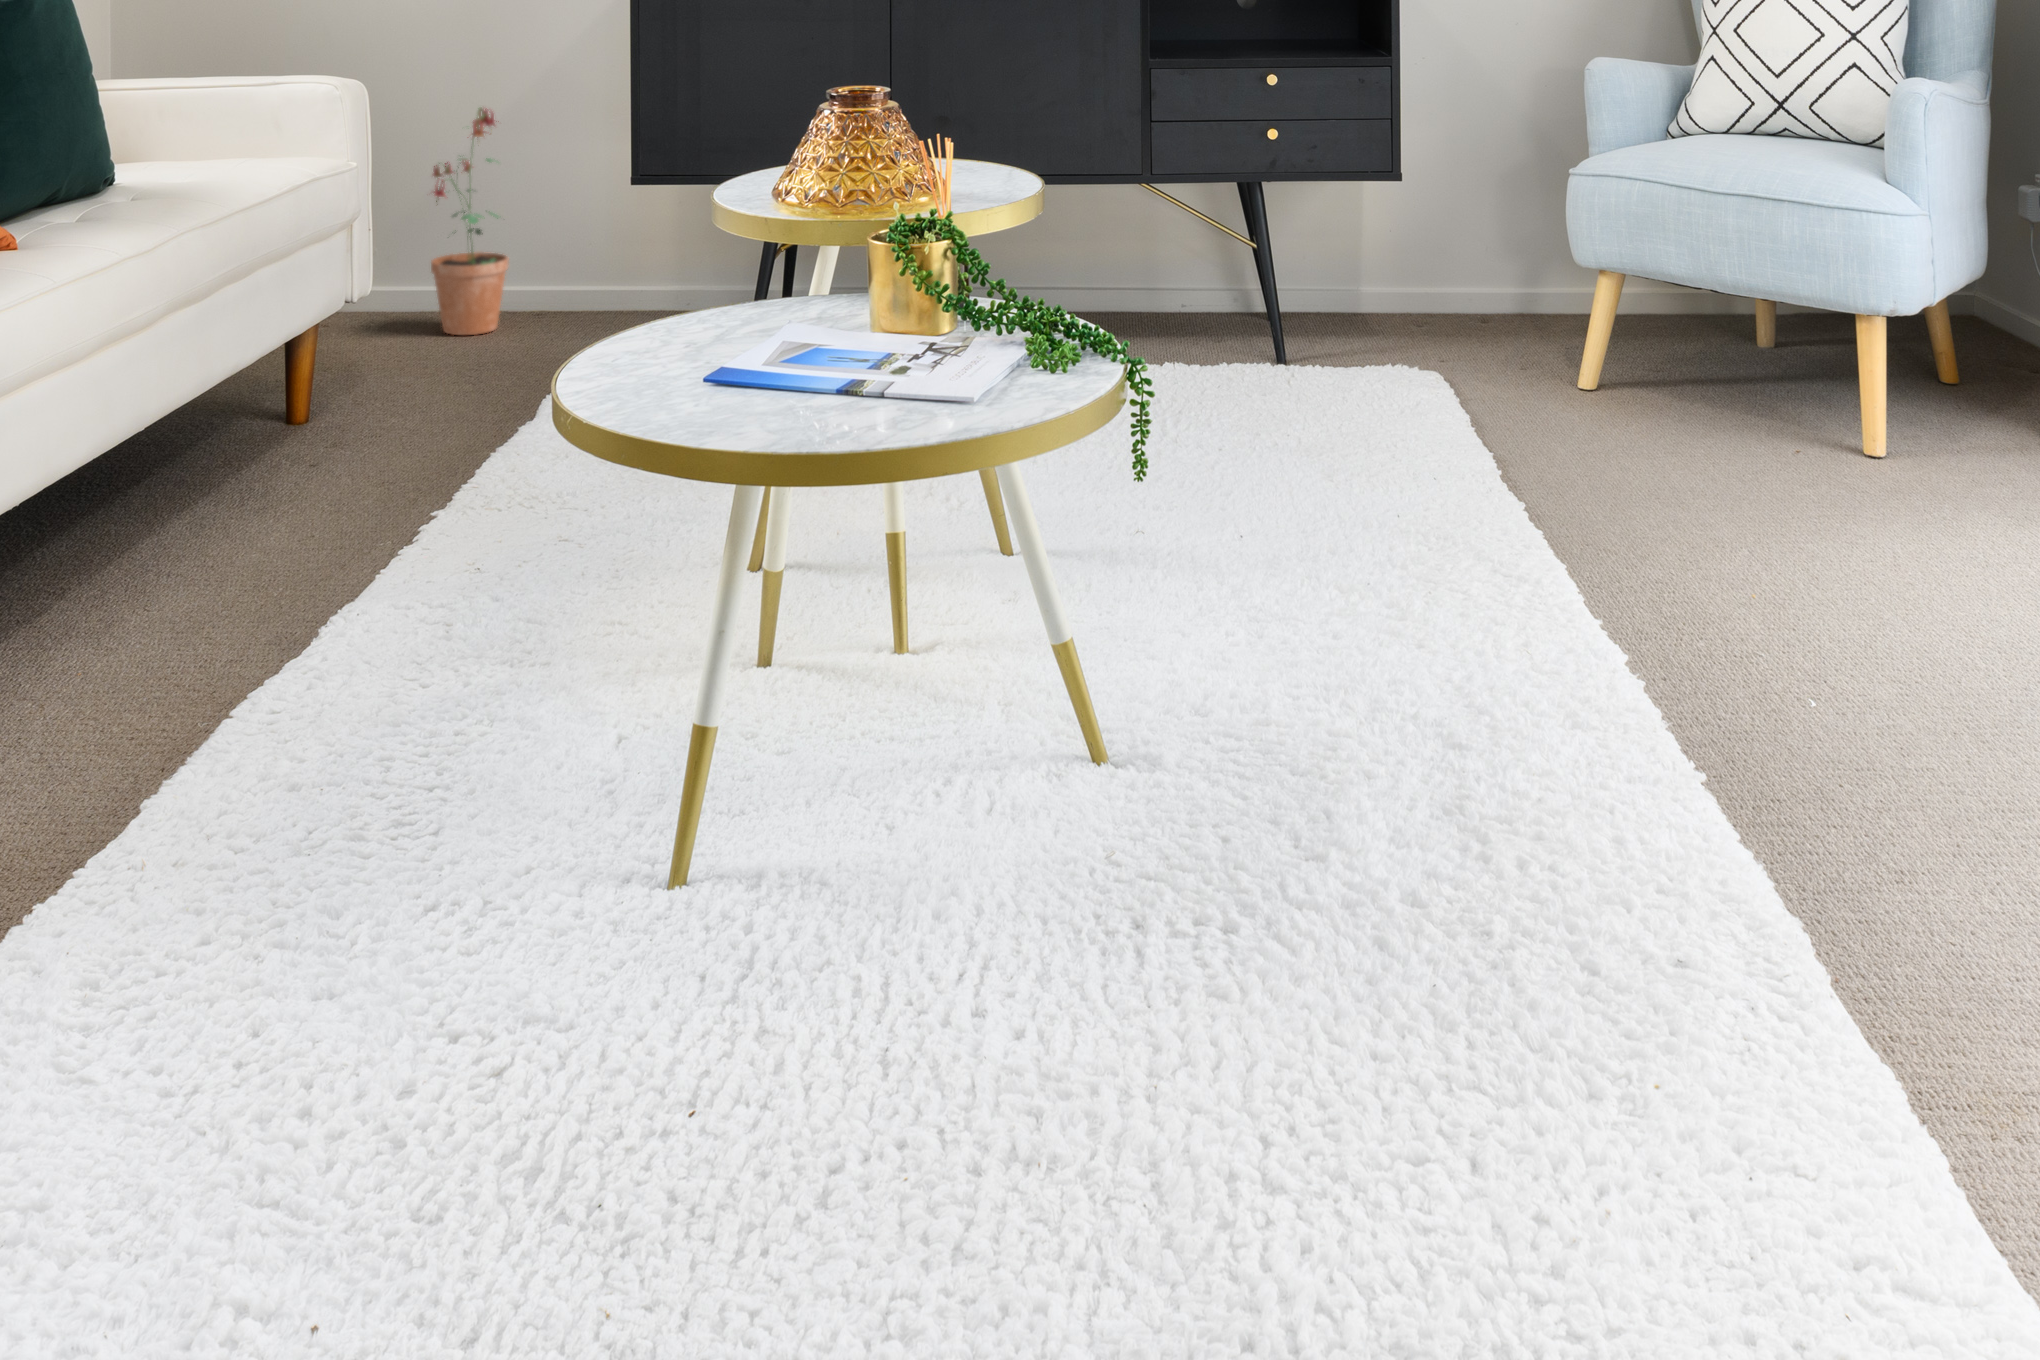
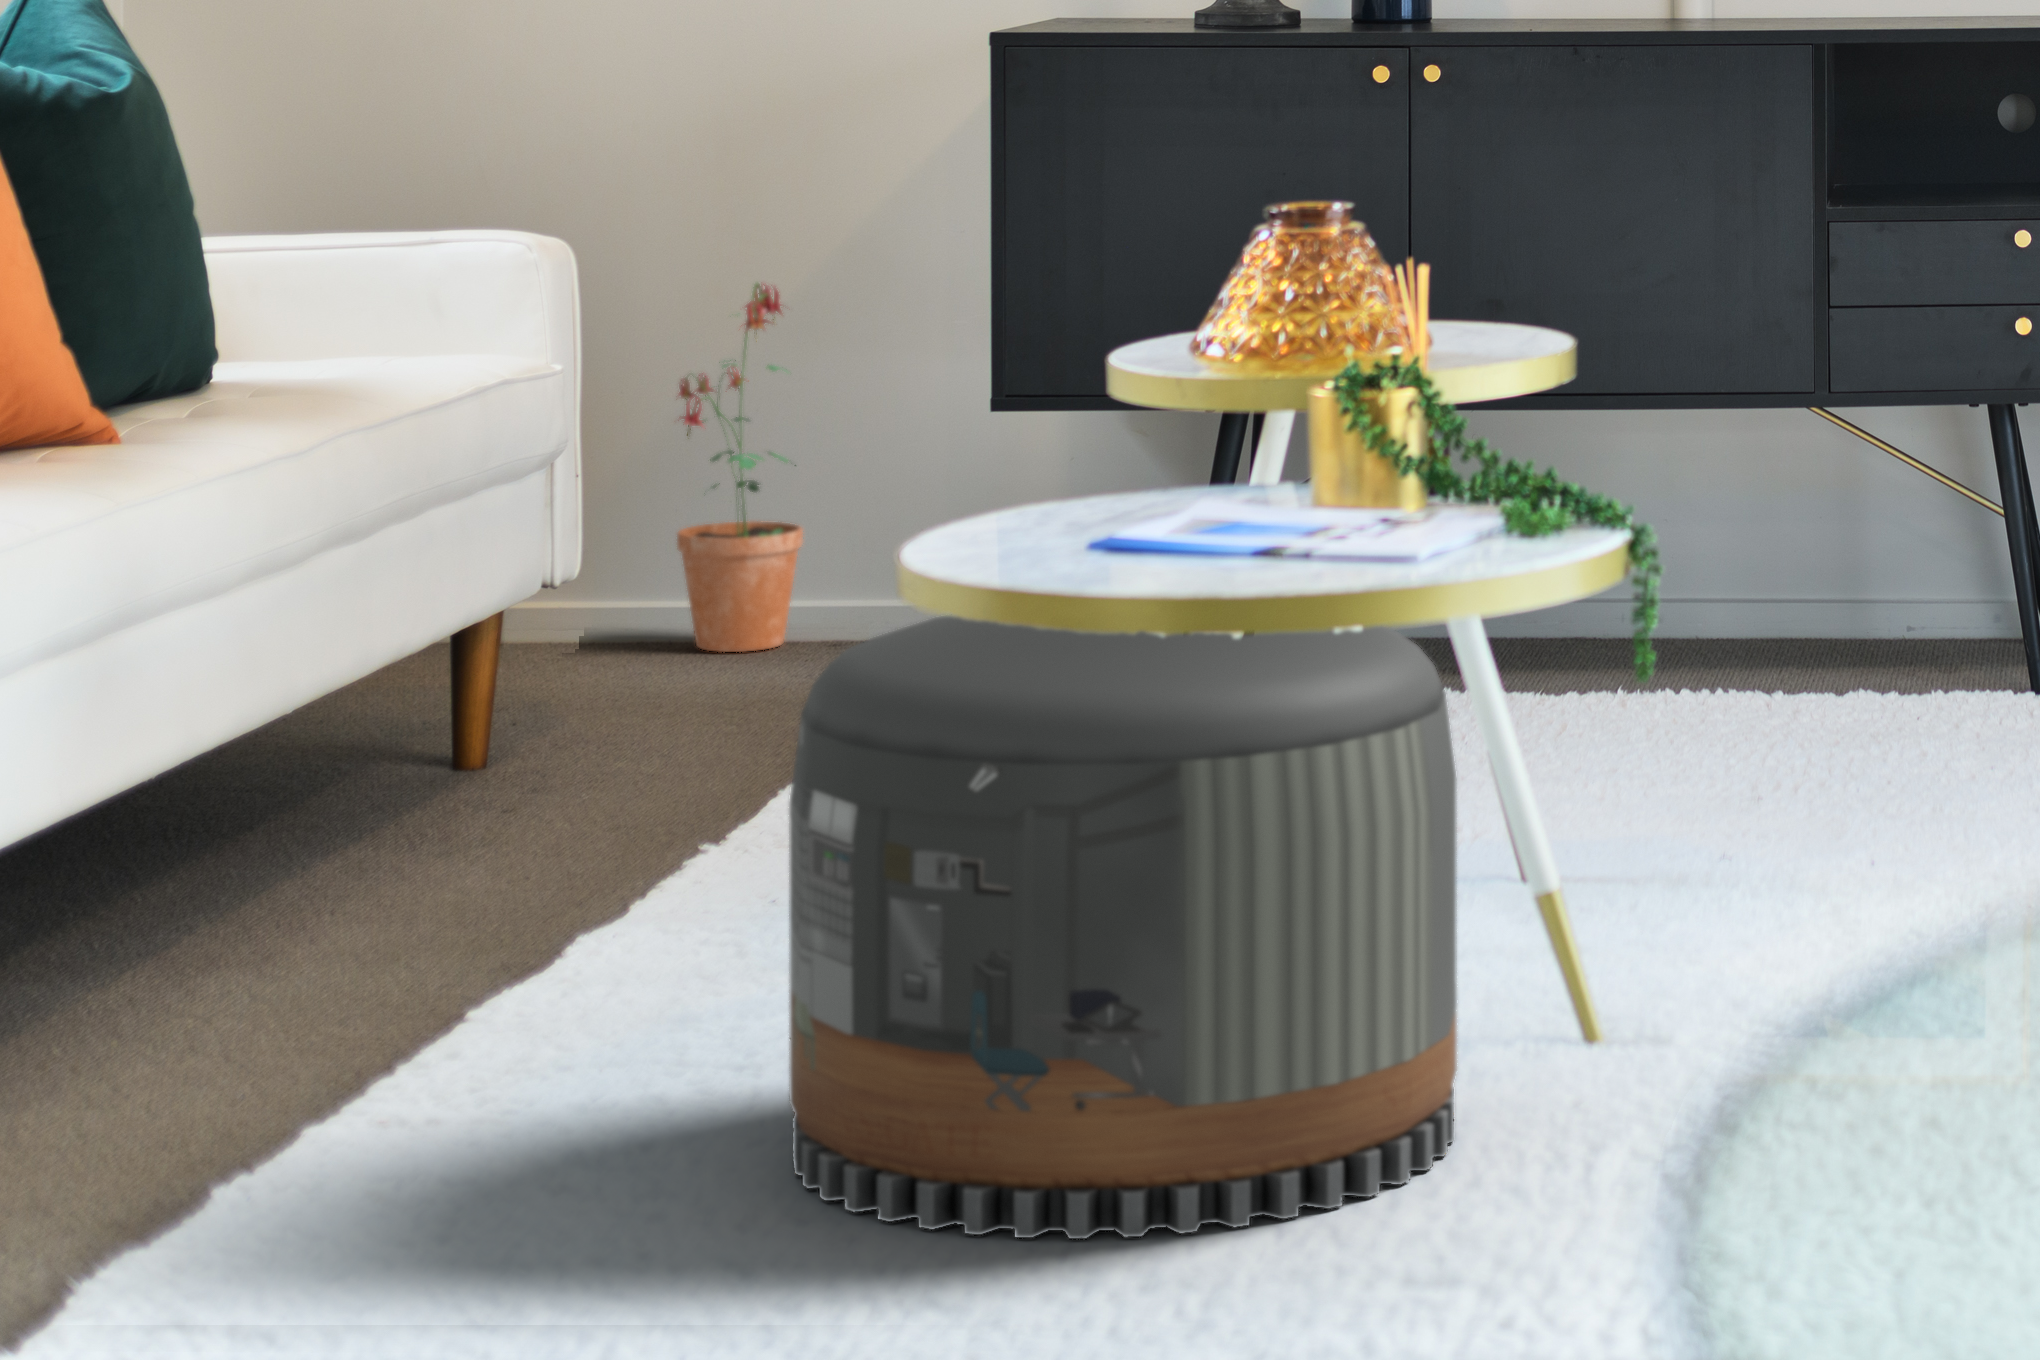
pouf: none [456,405,996,1008] -> present [789,616,1457,1239]

